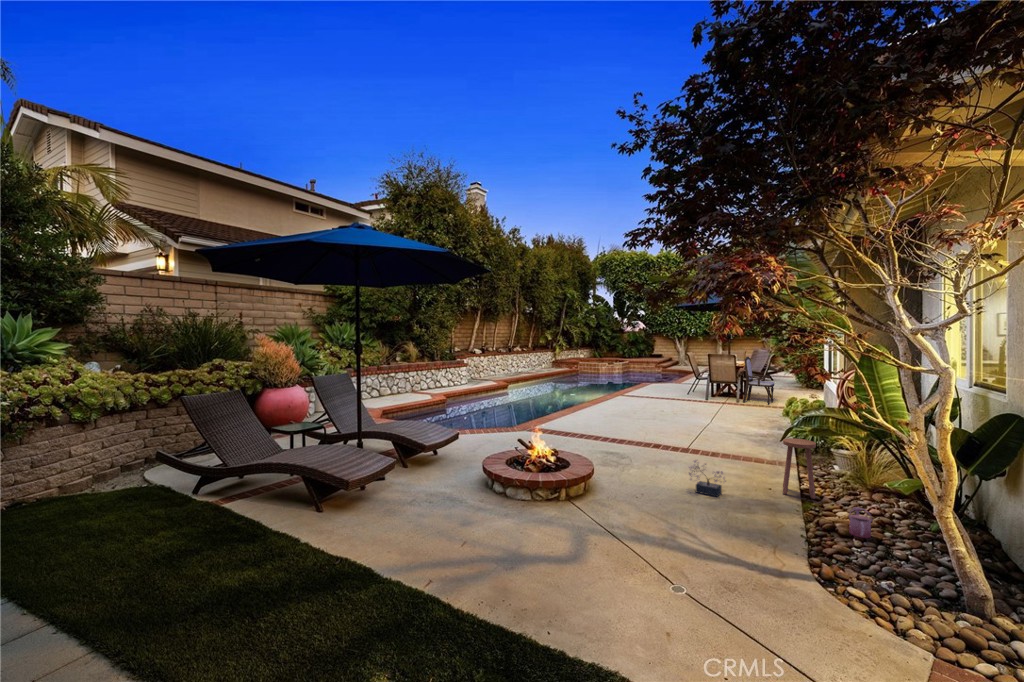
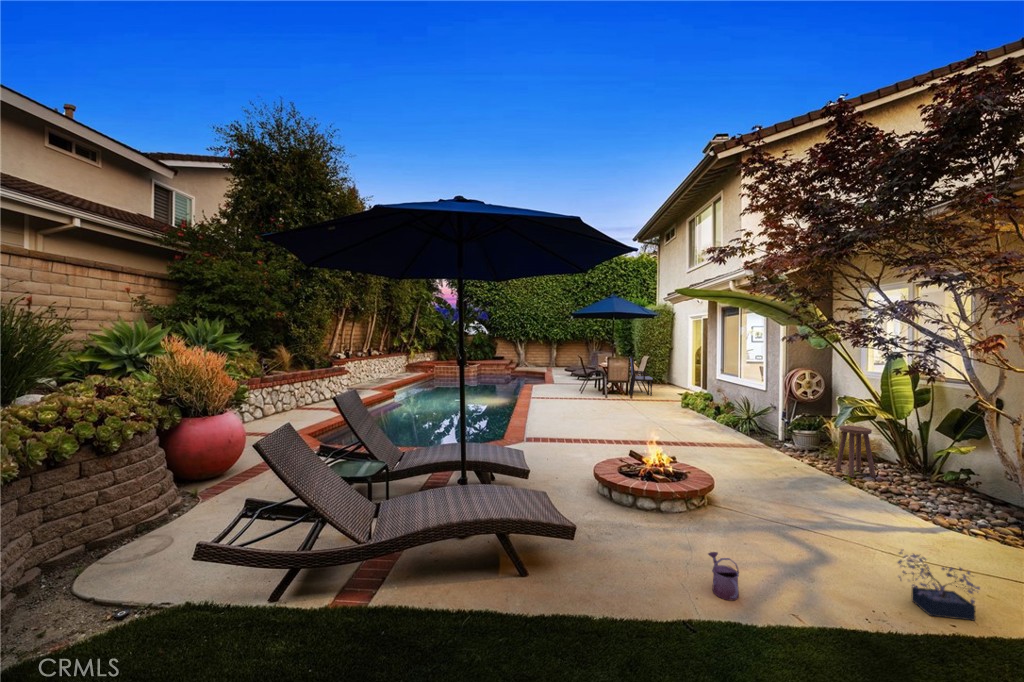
decorative plant: present [689,460,726,497] -> present [898,550,980,620]
watering can: present [848,507,872,538] -> present [708,552,739,600]

